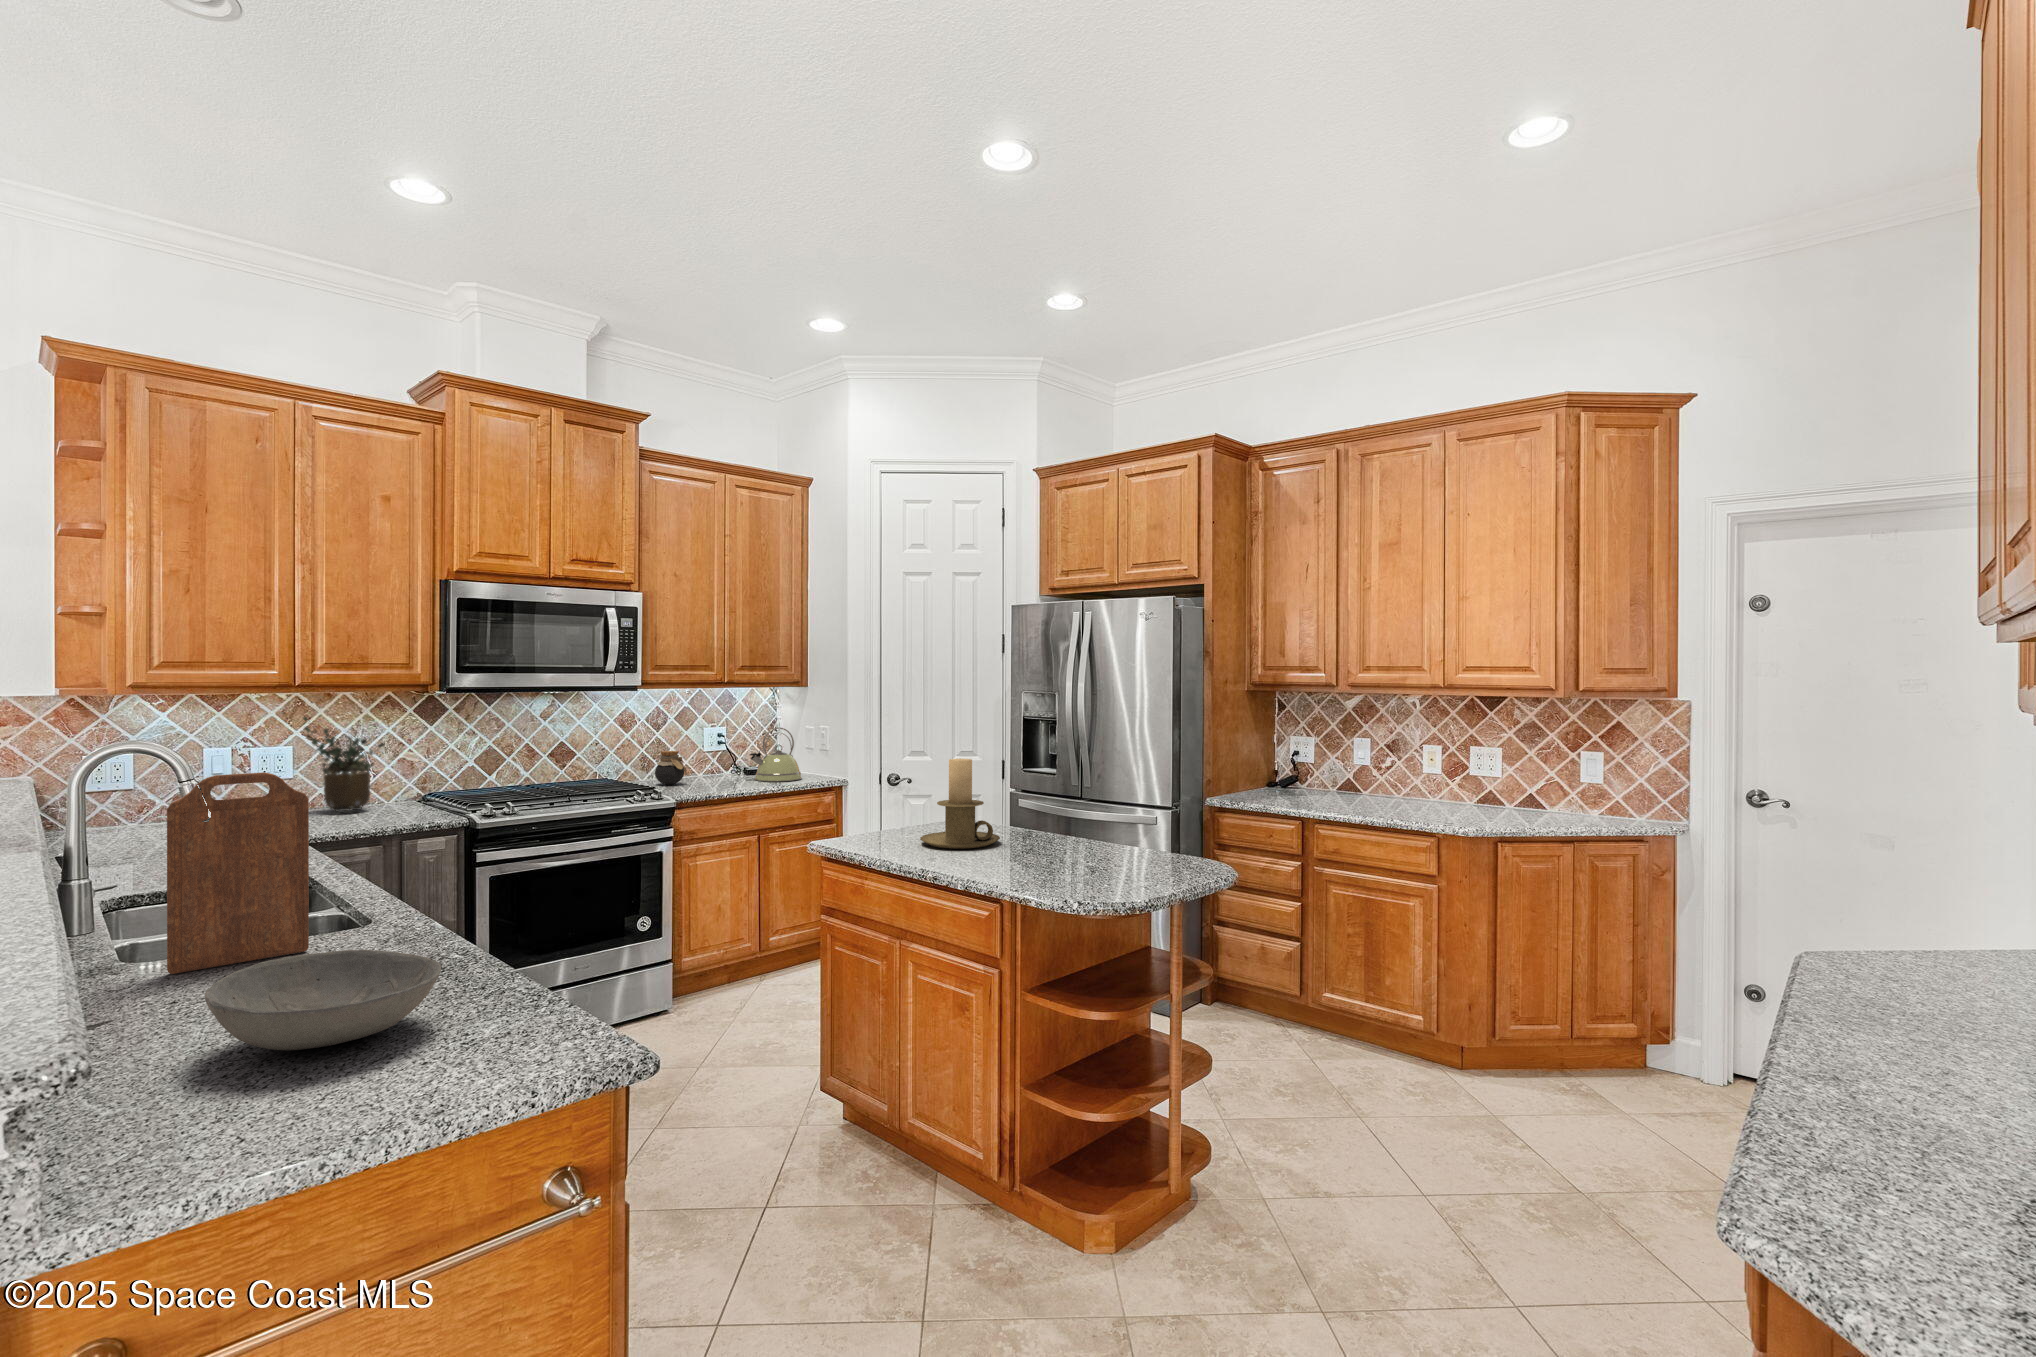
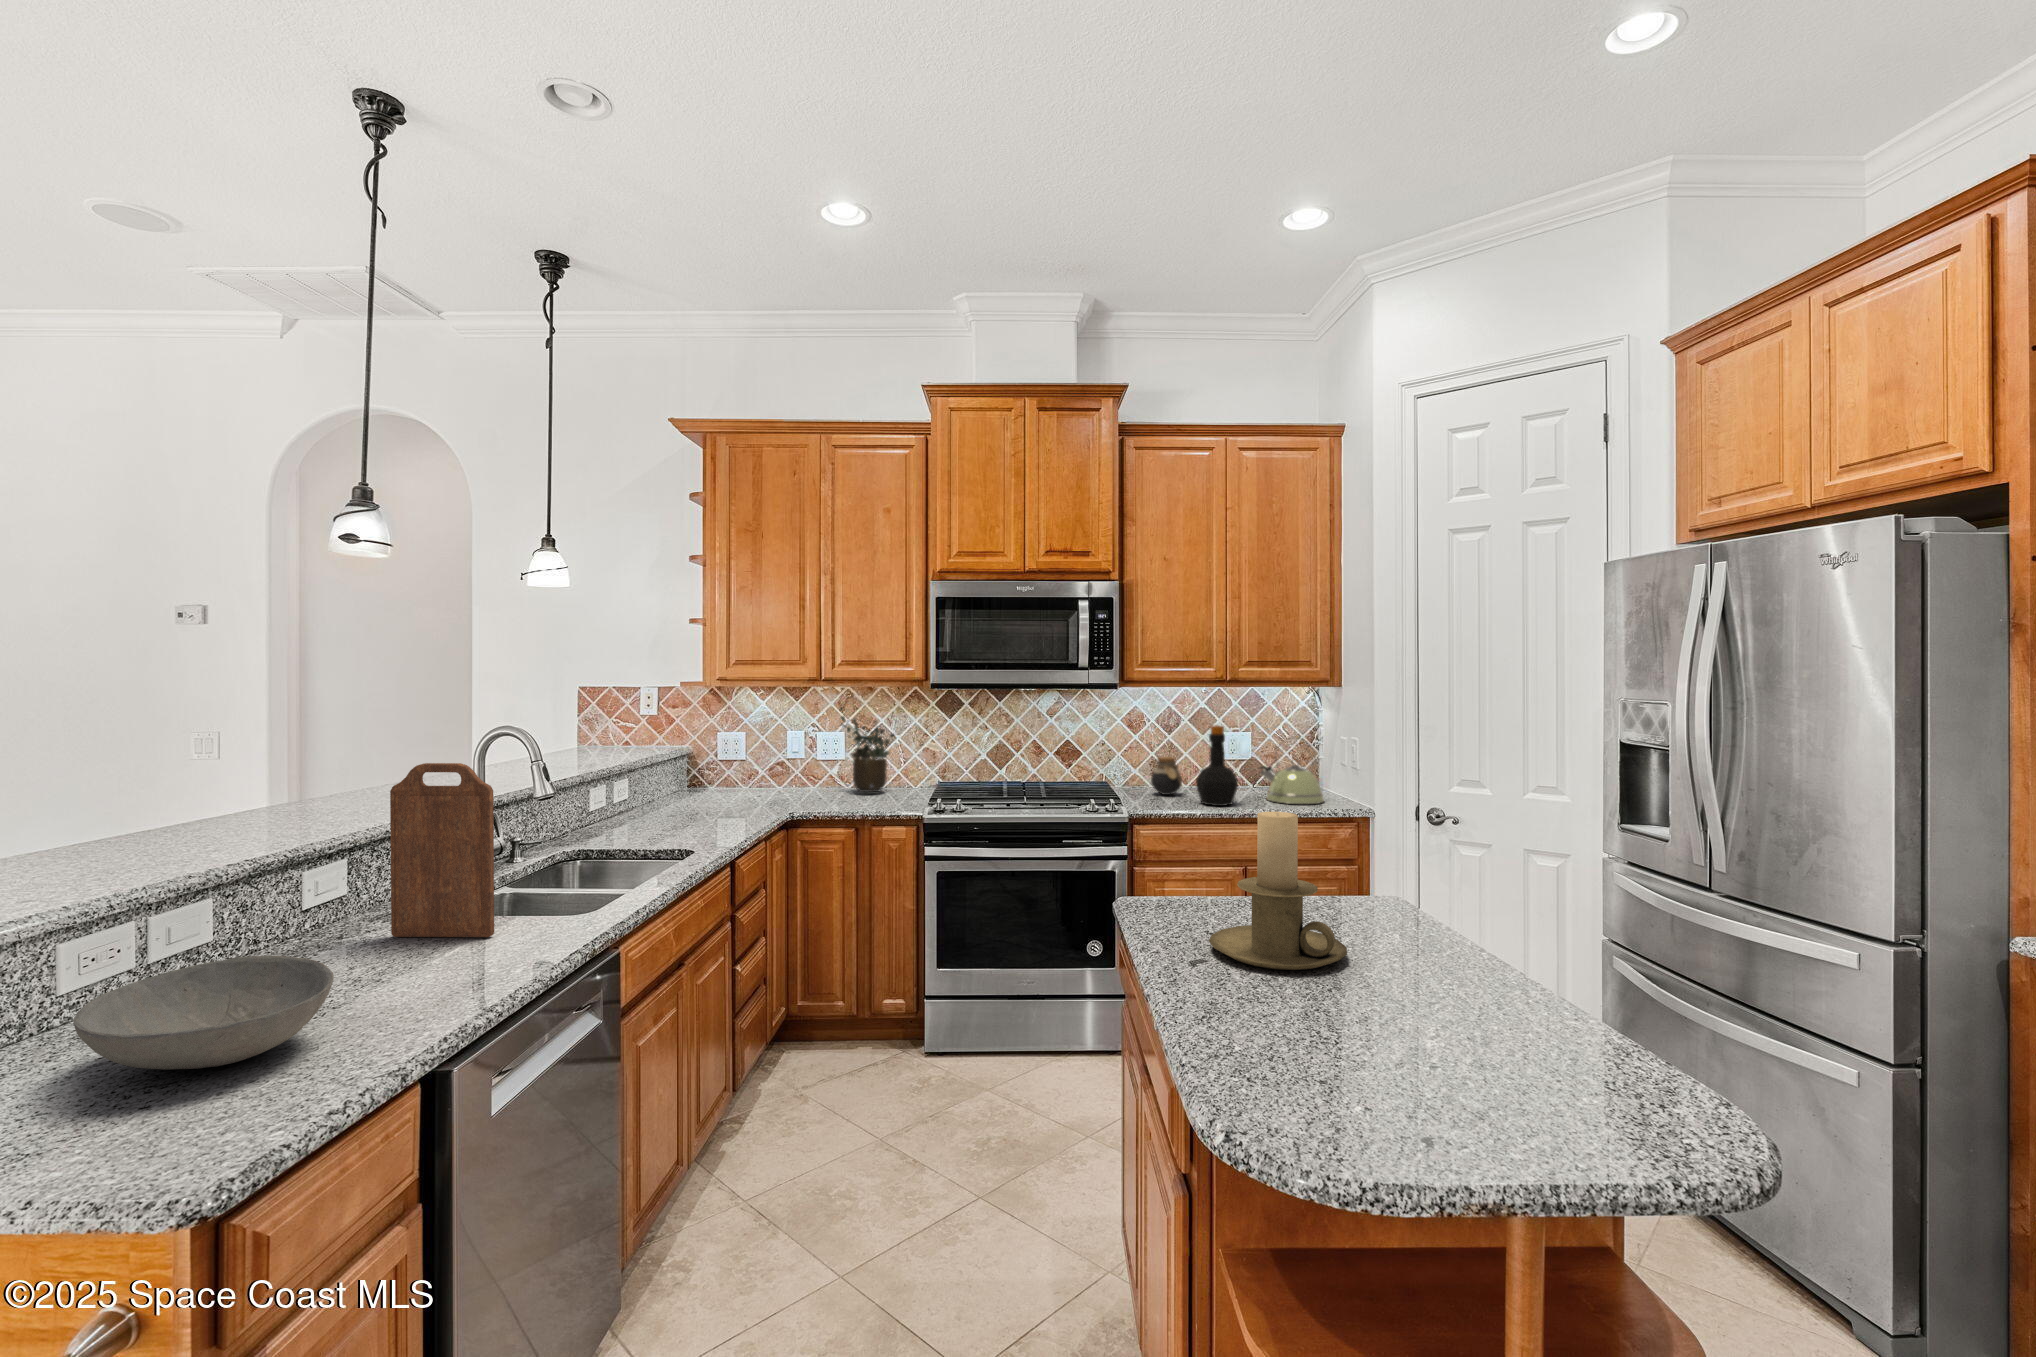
bottle: none [708,720,745,788] -> present [1196,725,1238,806]

